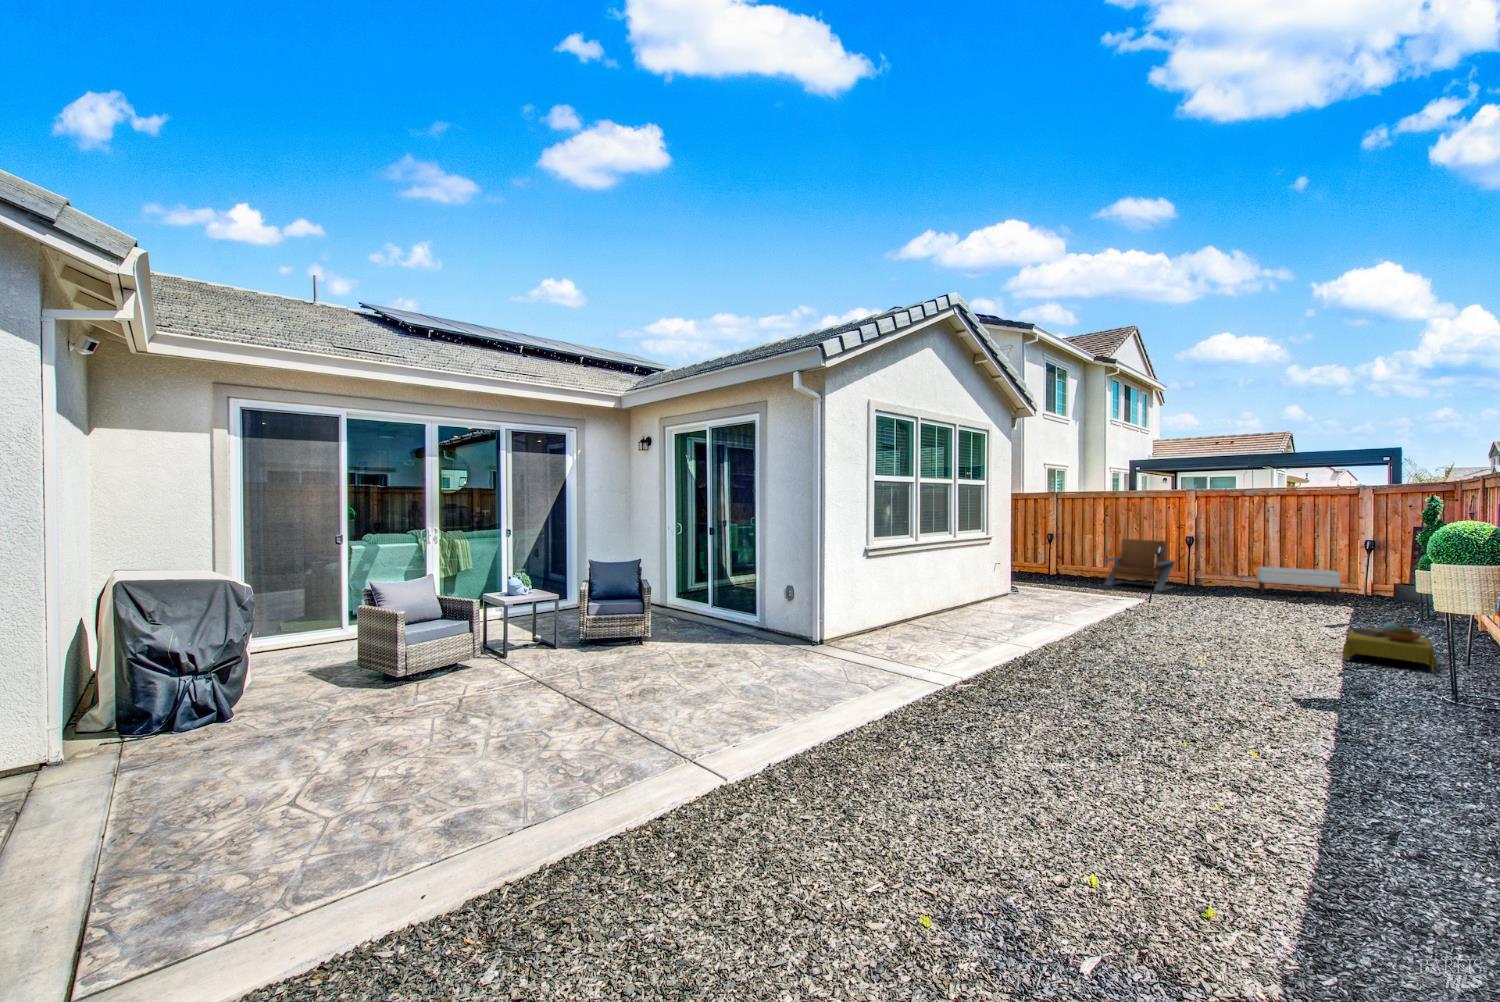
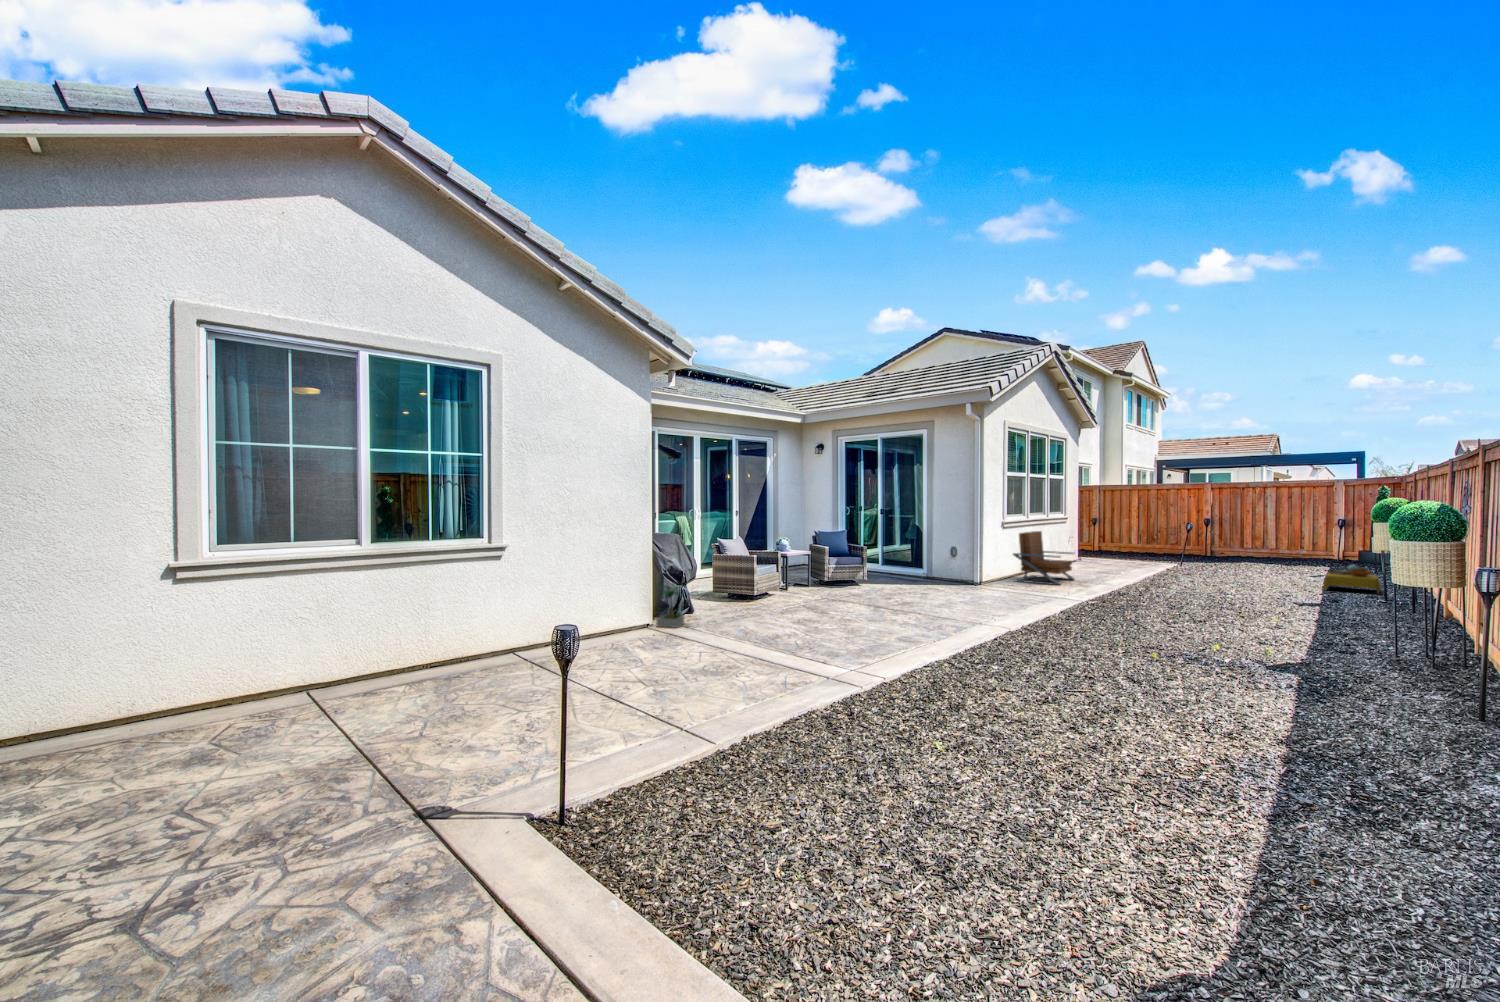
lounge chair: present [1104,539,1175,591] -> present [1013,531,1074,585]
bench: present [1258,567,1341,600] -> none [1259,540,1321,564]
potted plant: none [100,668,175,758] -> present [656,583,684,628]

